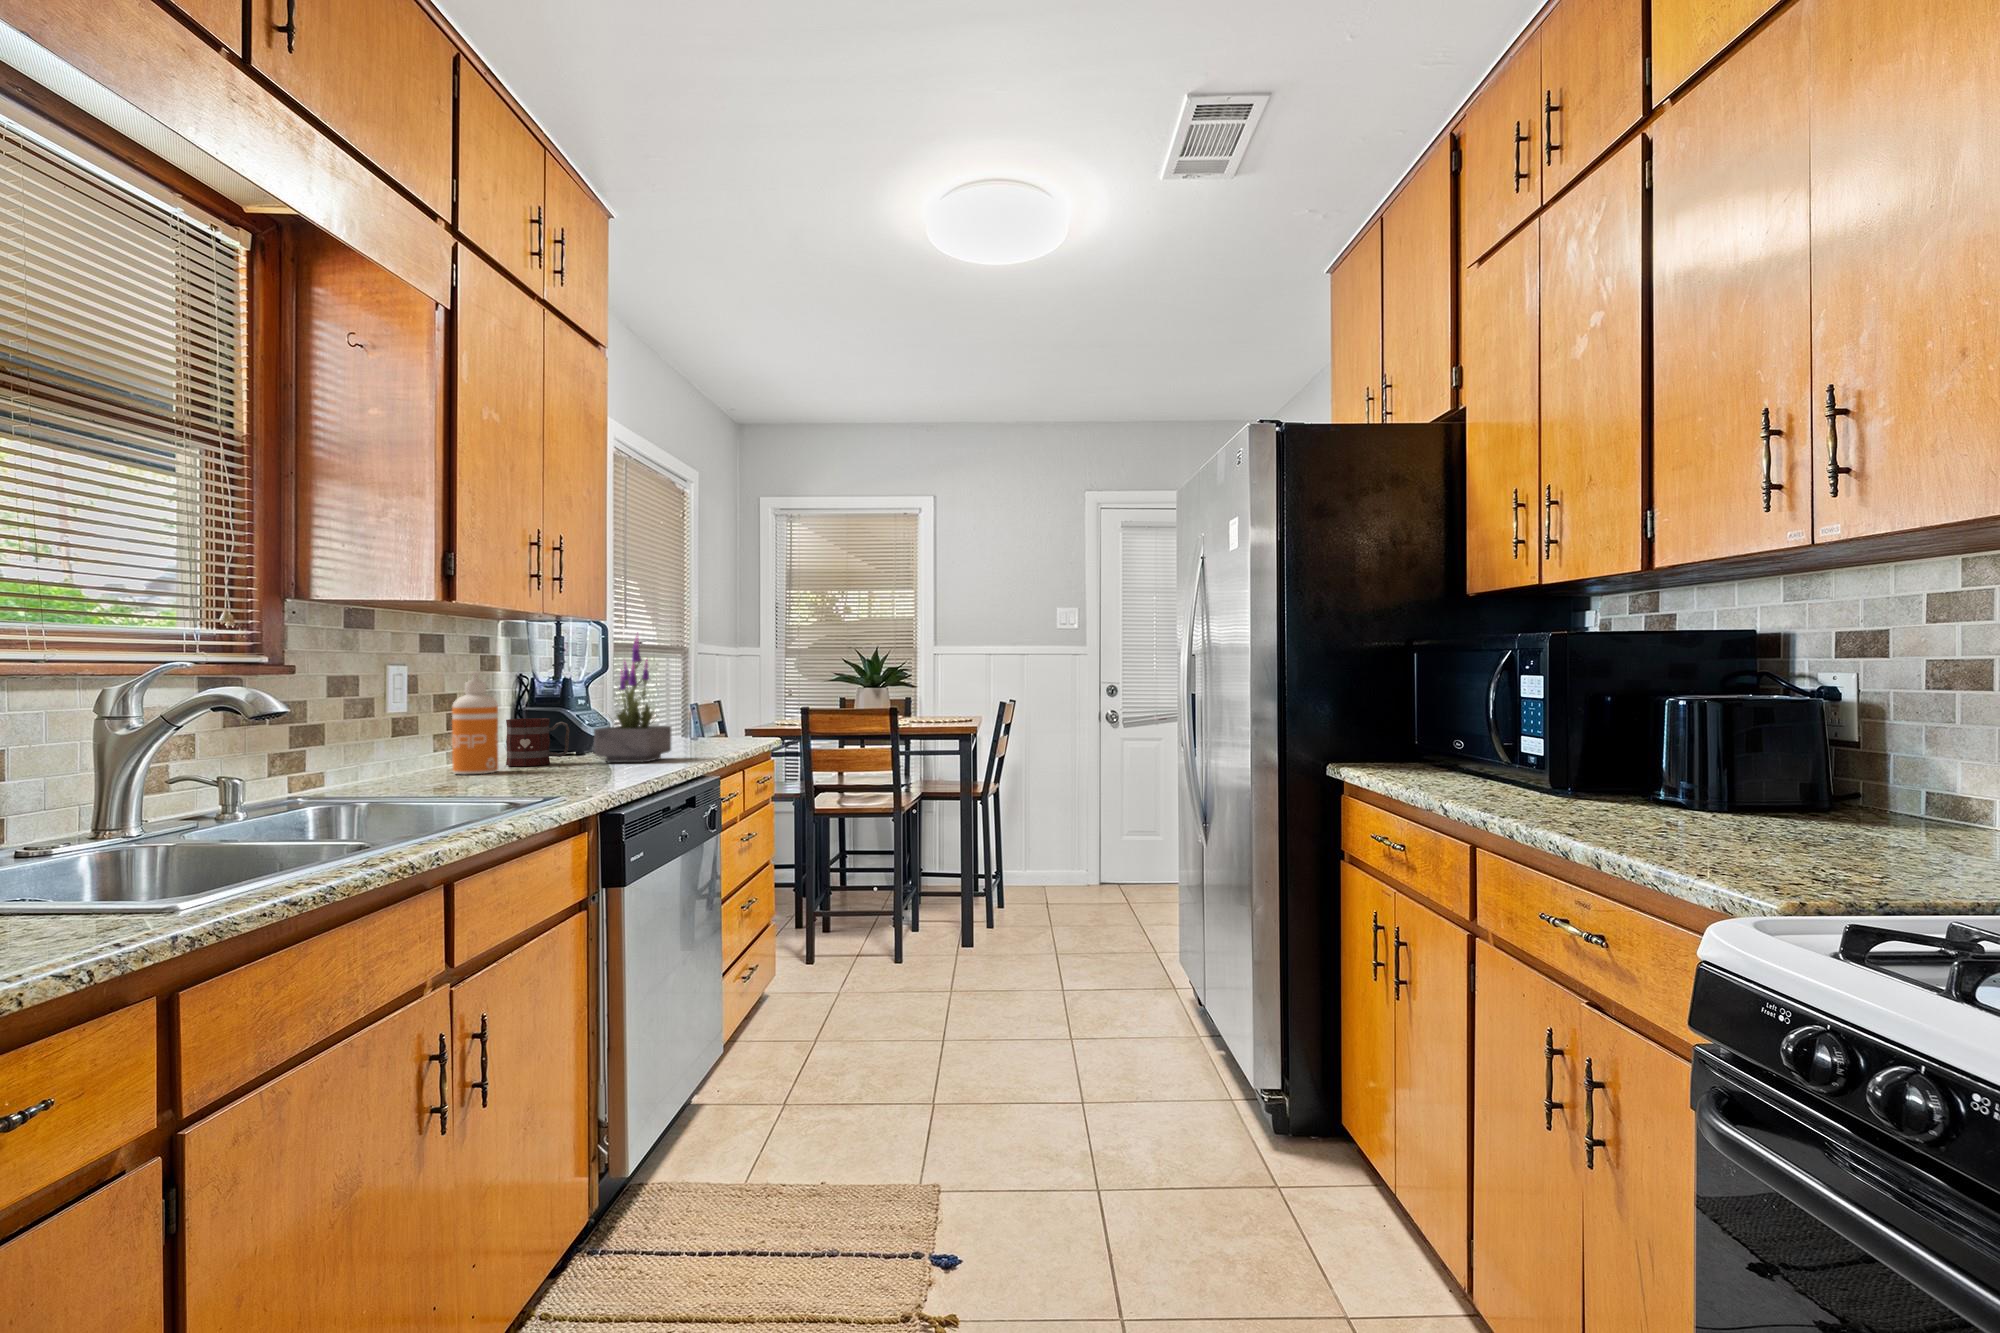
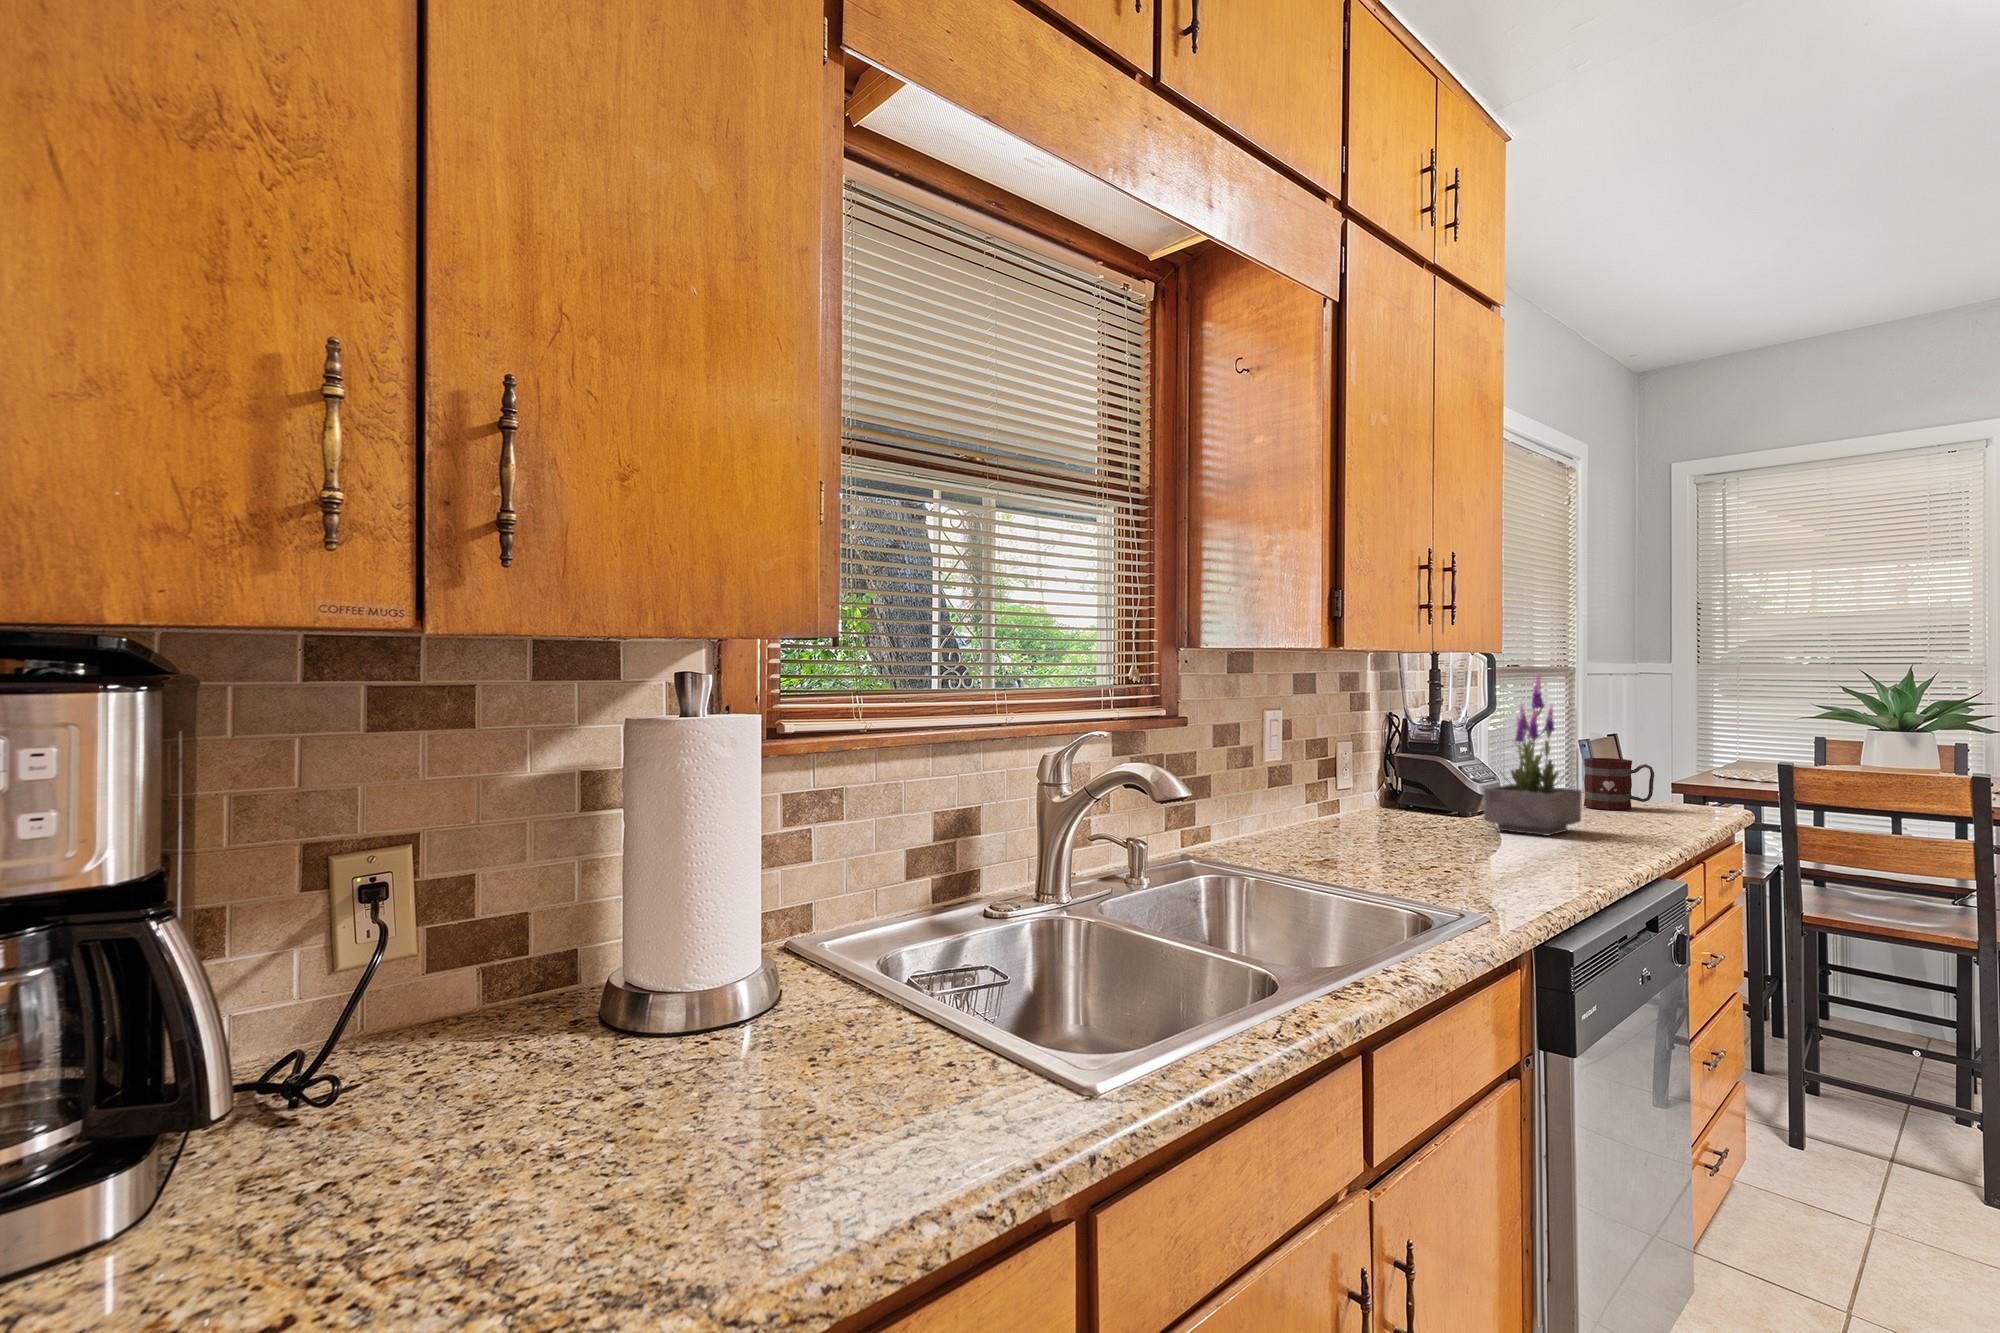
soap dispenser: present [452,671,498,774] -> none [1327,717,1375,835]
mug: present [506,718,570,766] -> present [1584,758,1654,810]

